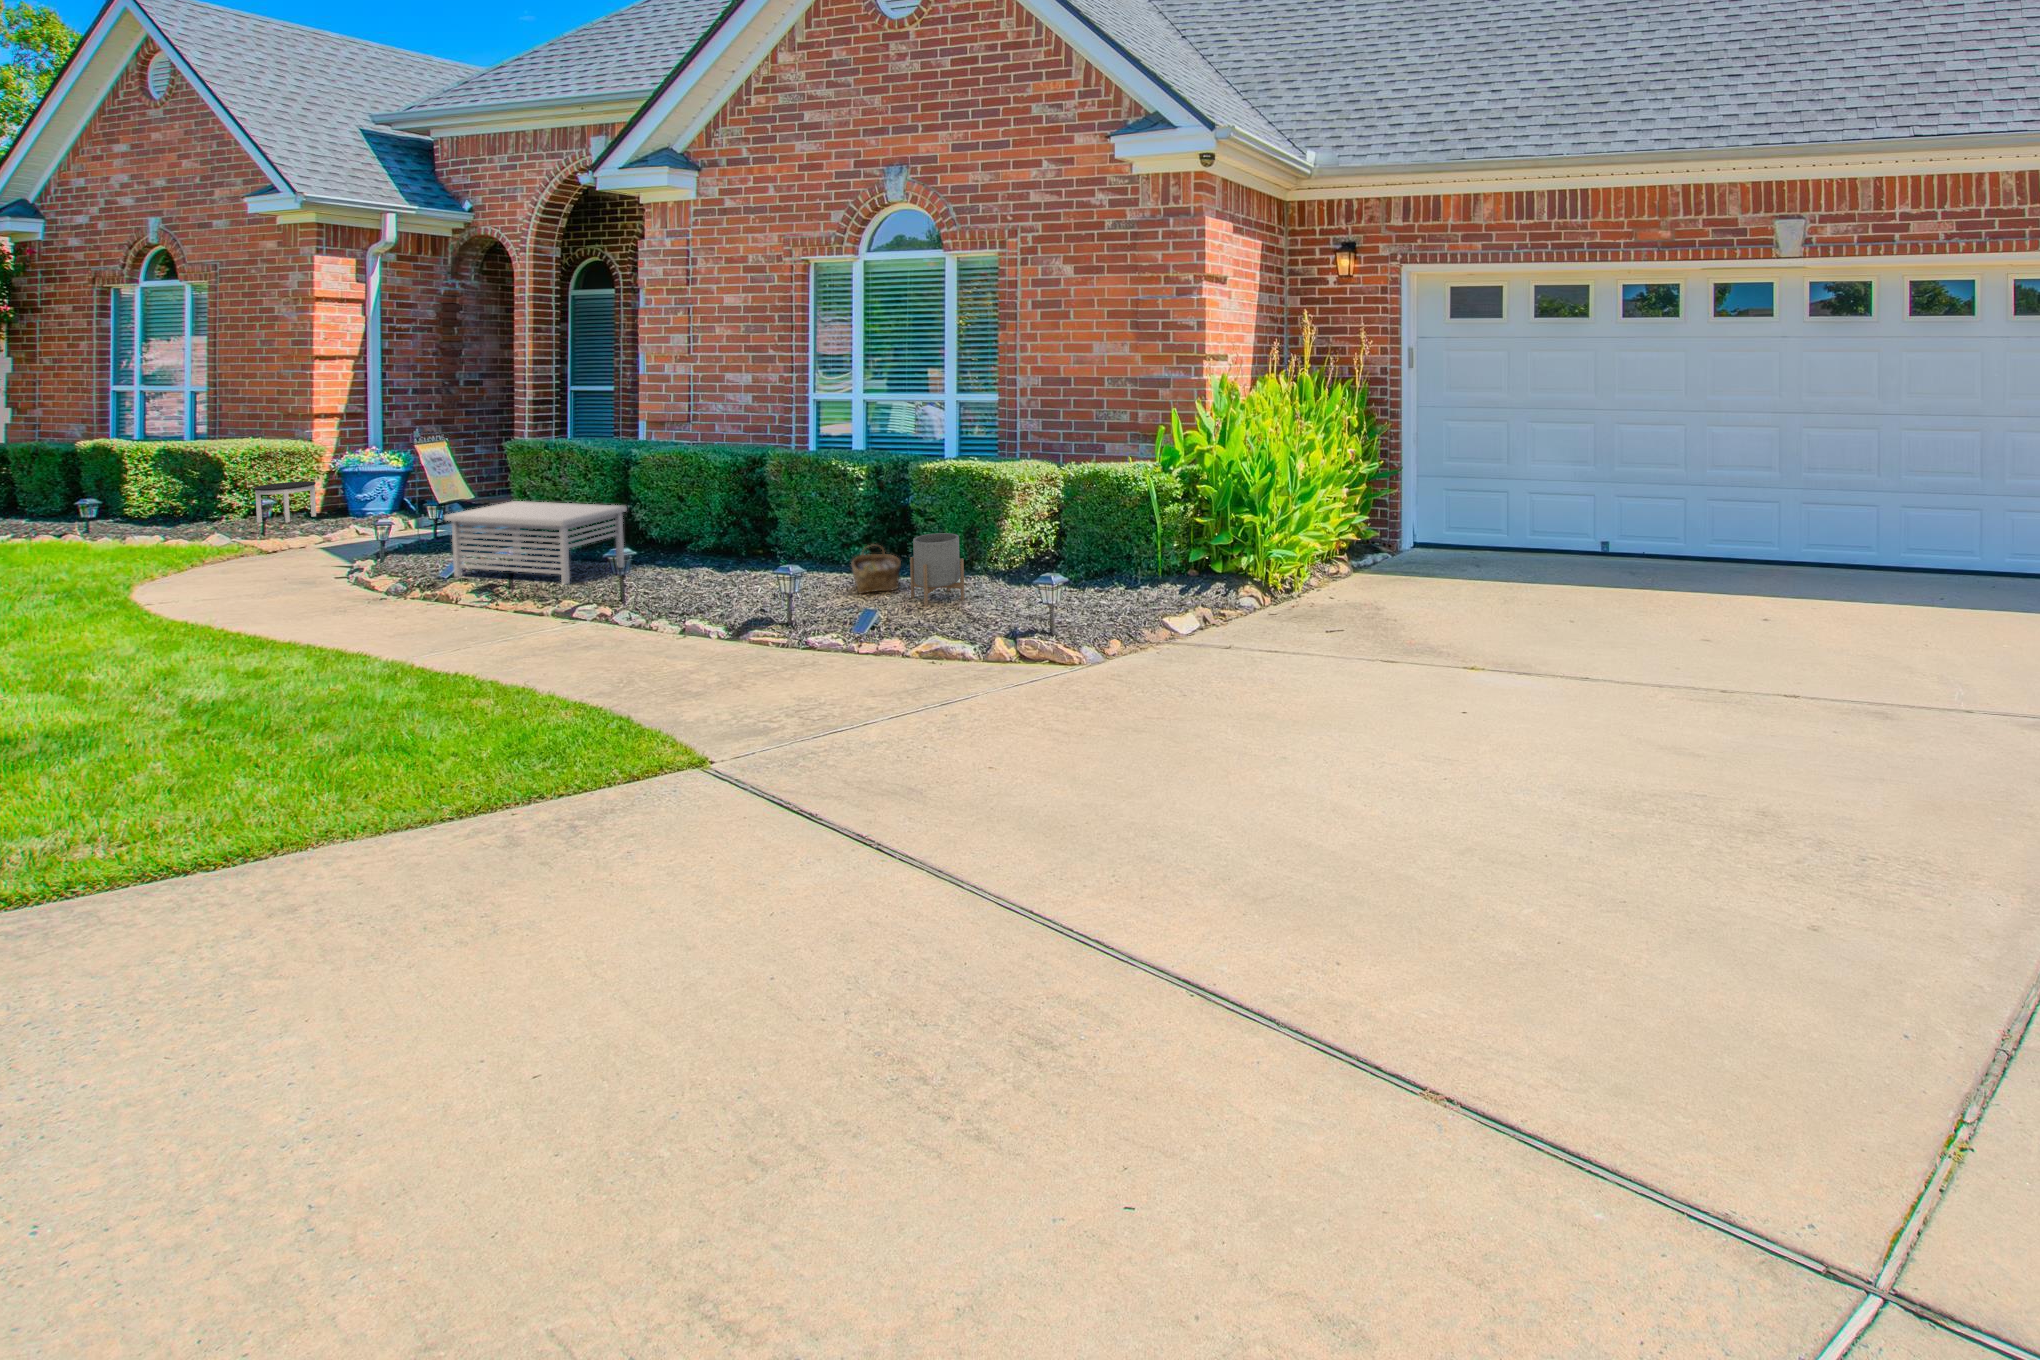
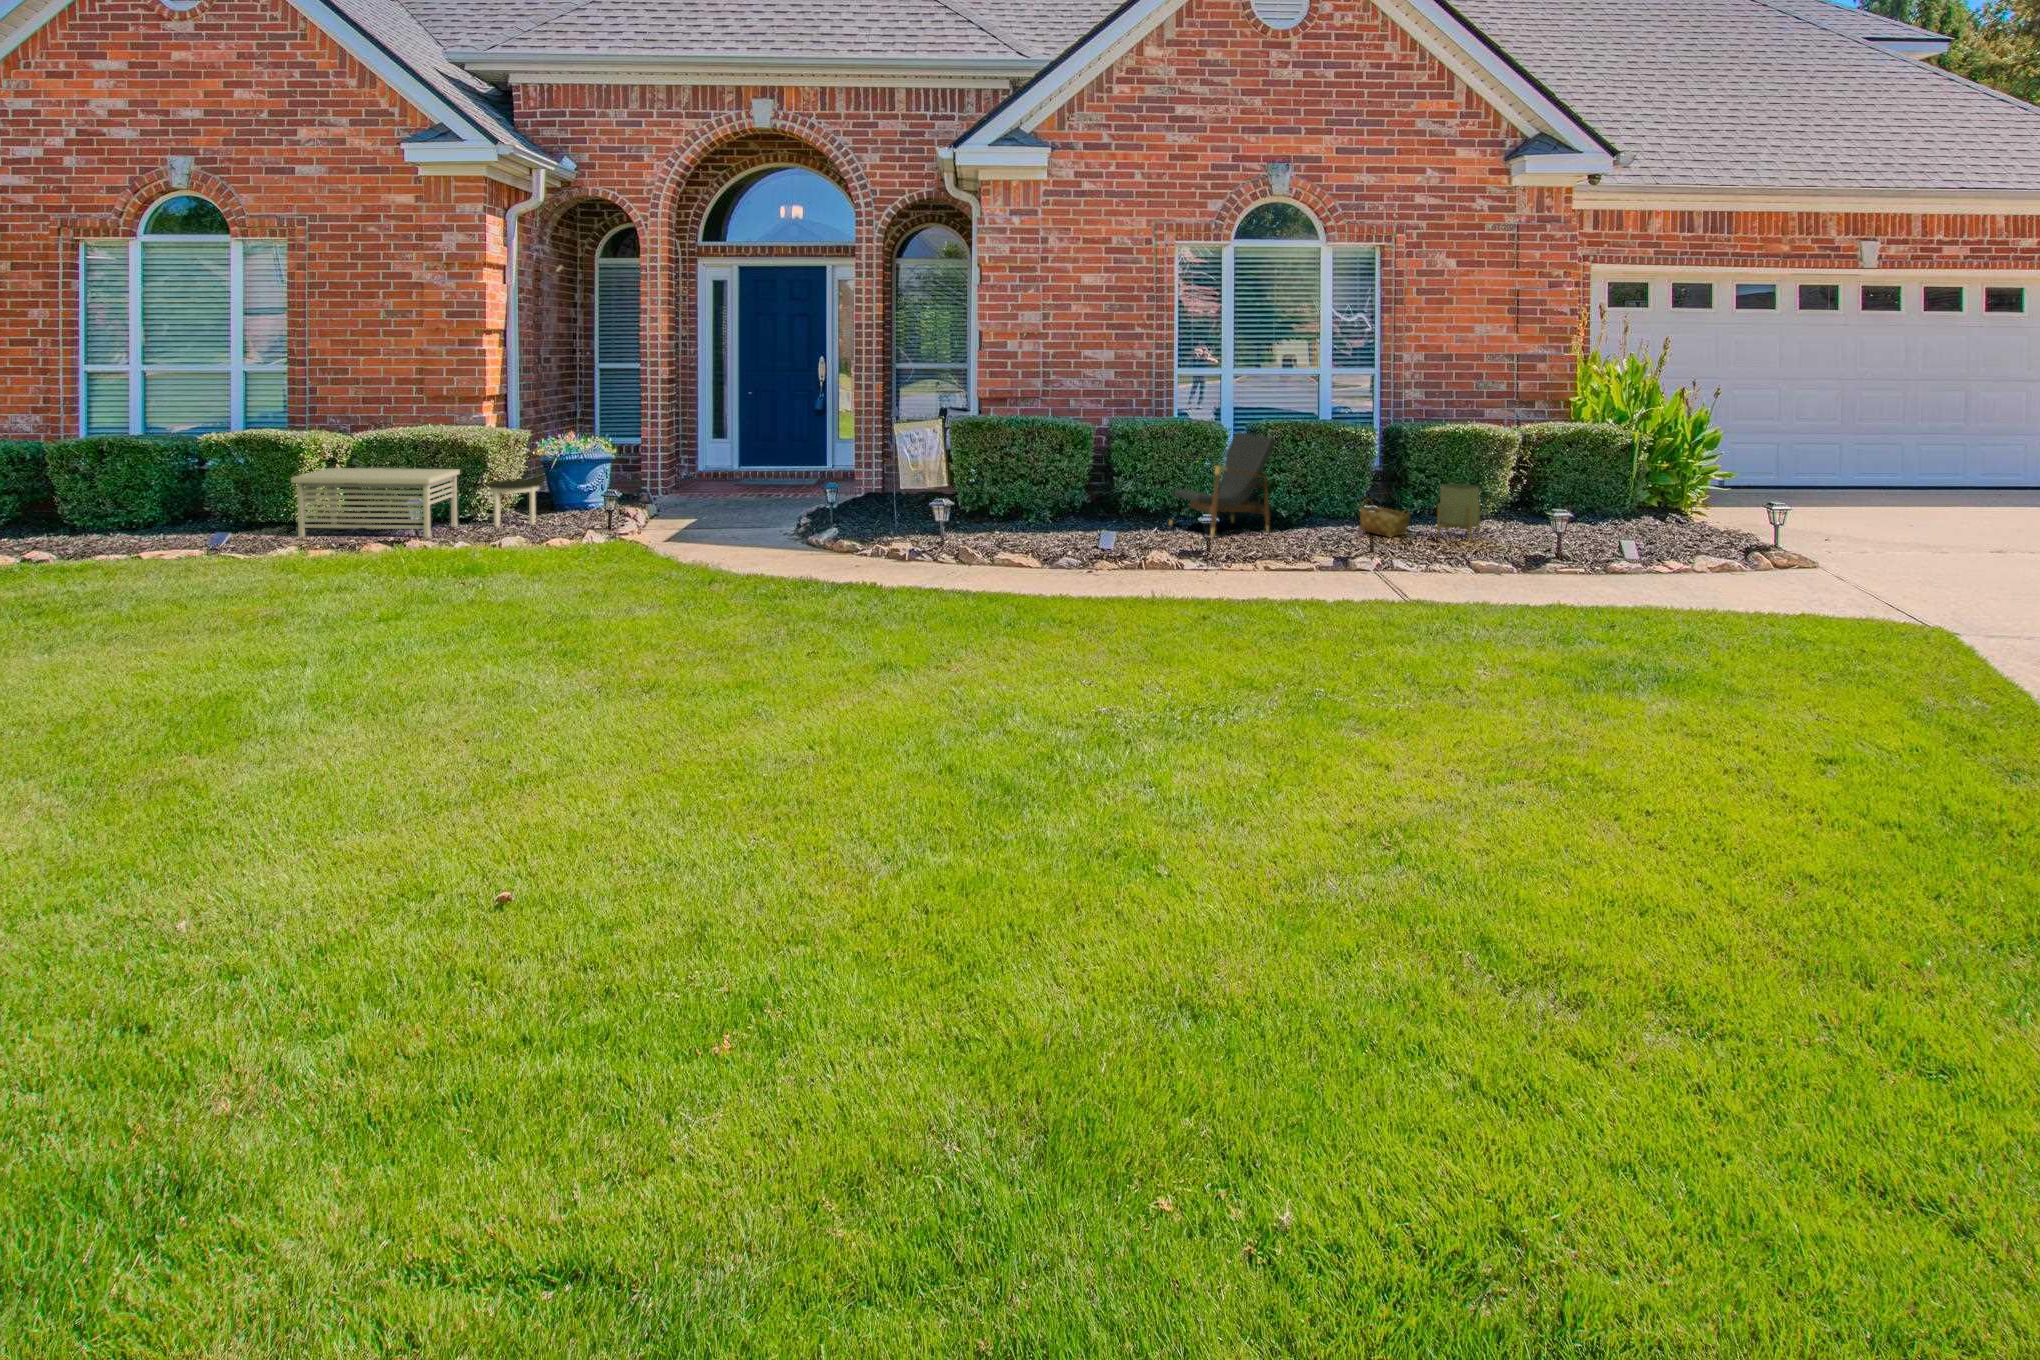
lounge chair: none [674,461,805,581] -> present [1169,432,1276,538]
storage bench: present [444,501,627,584] -> present [291,468,460,538]

